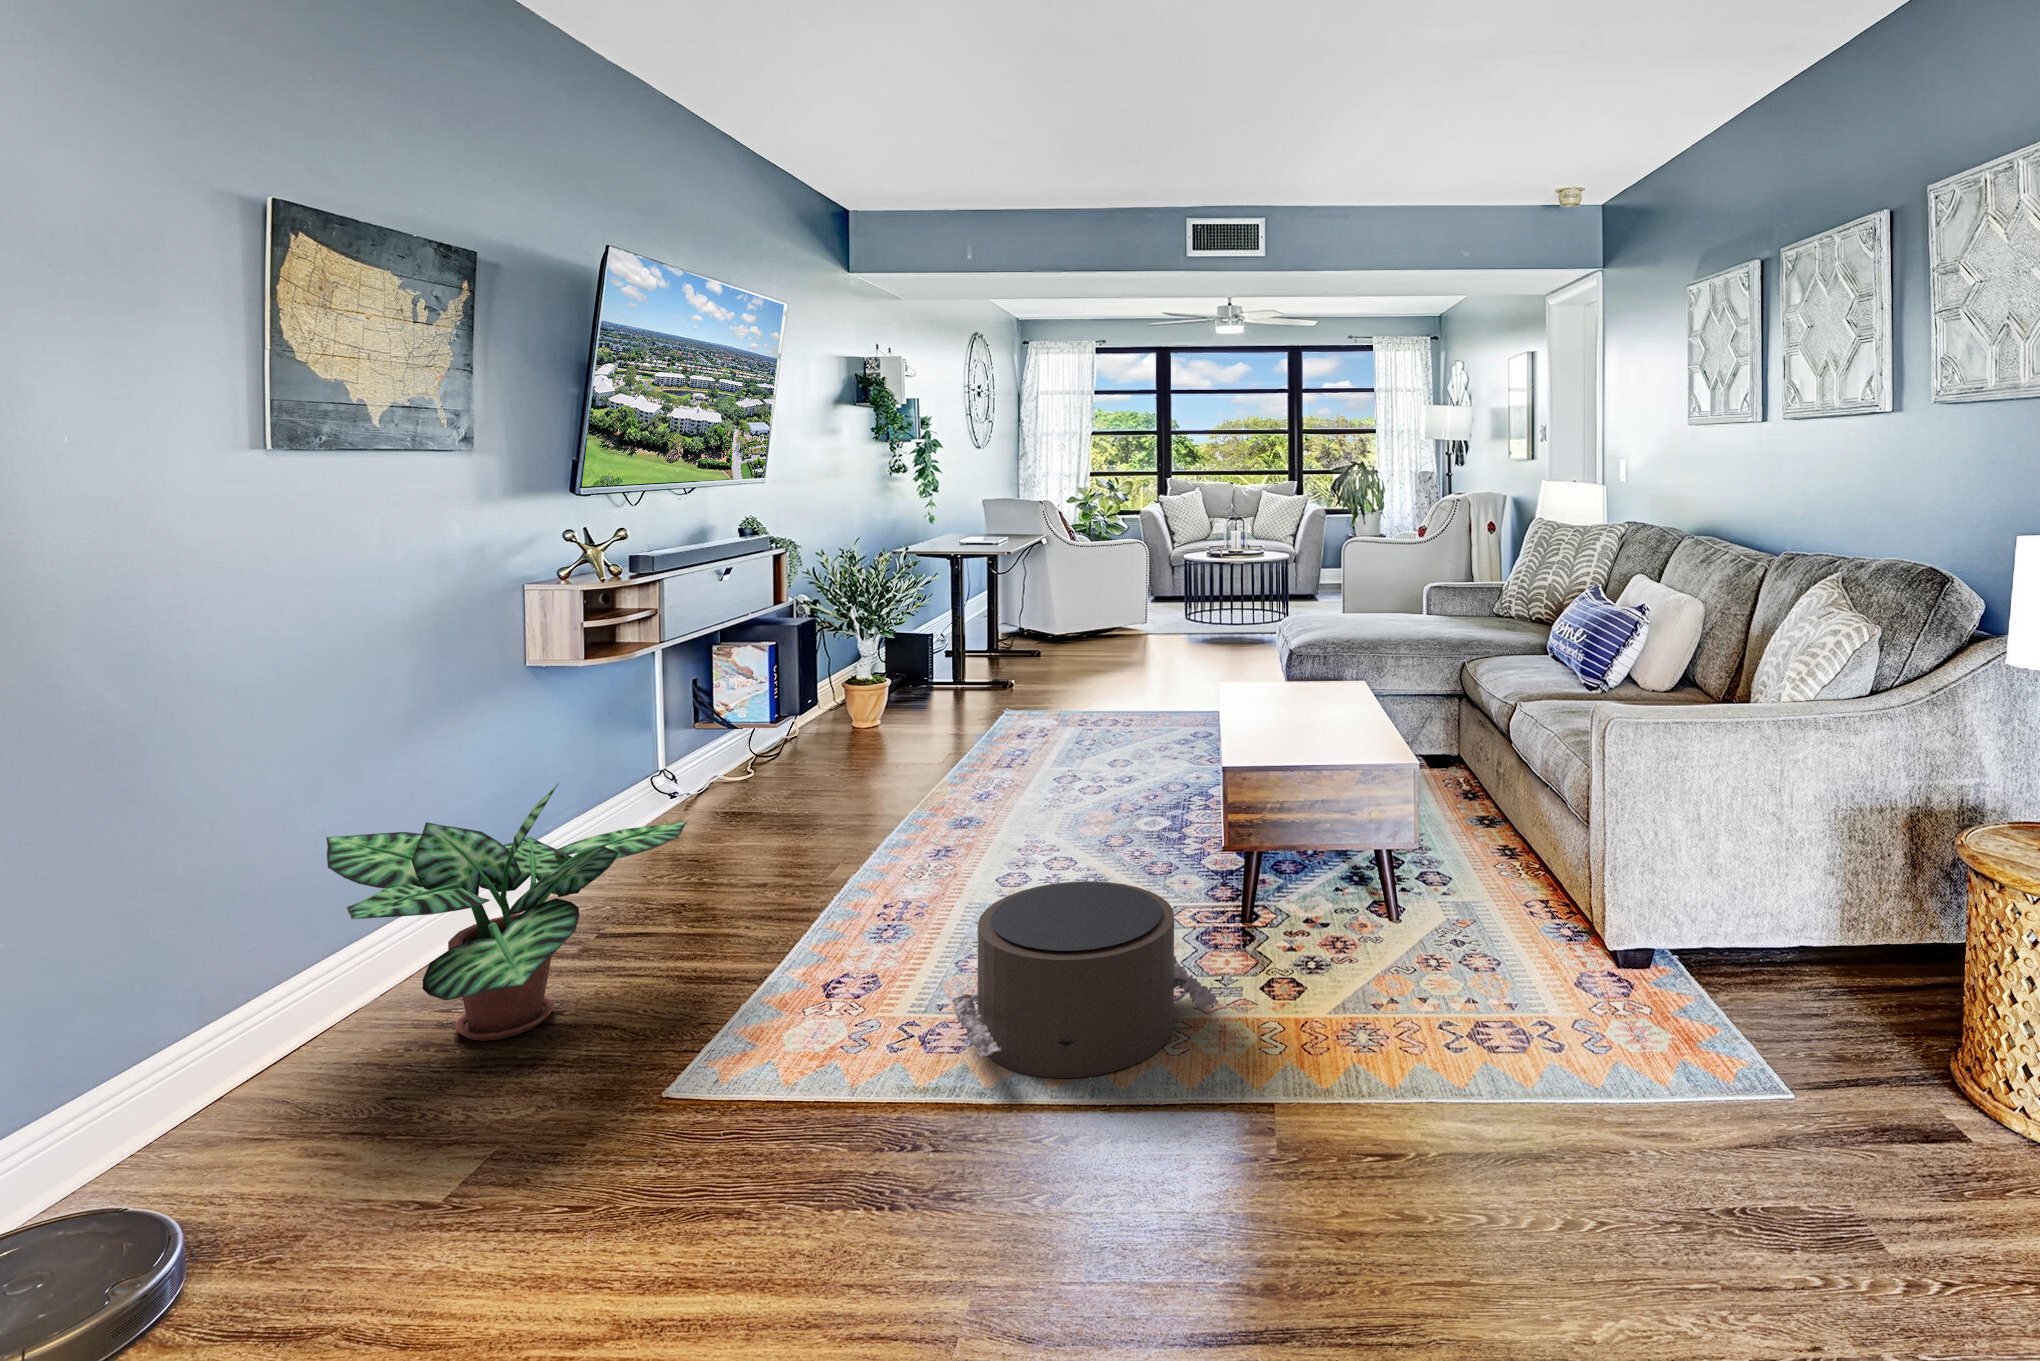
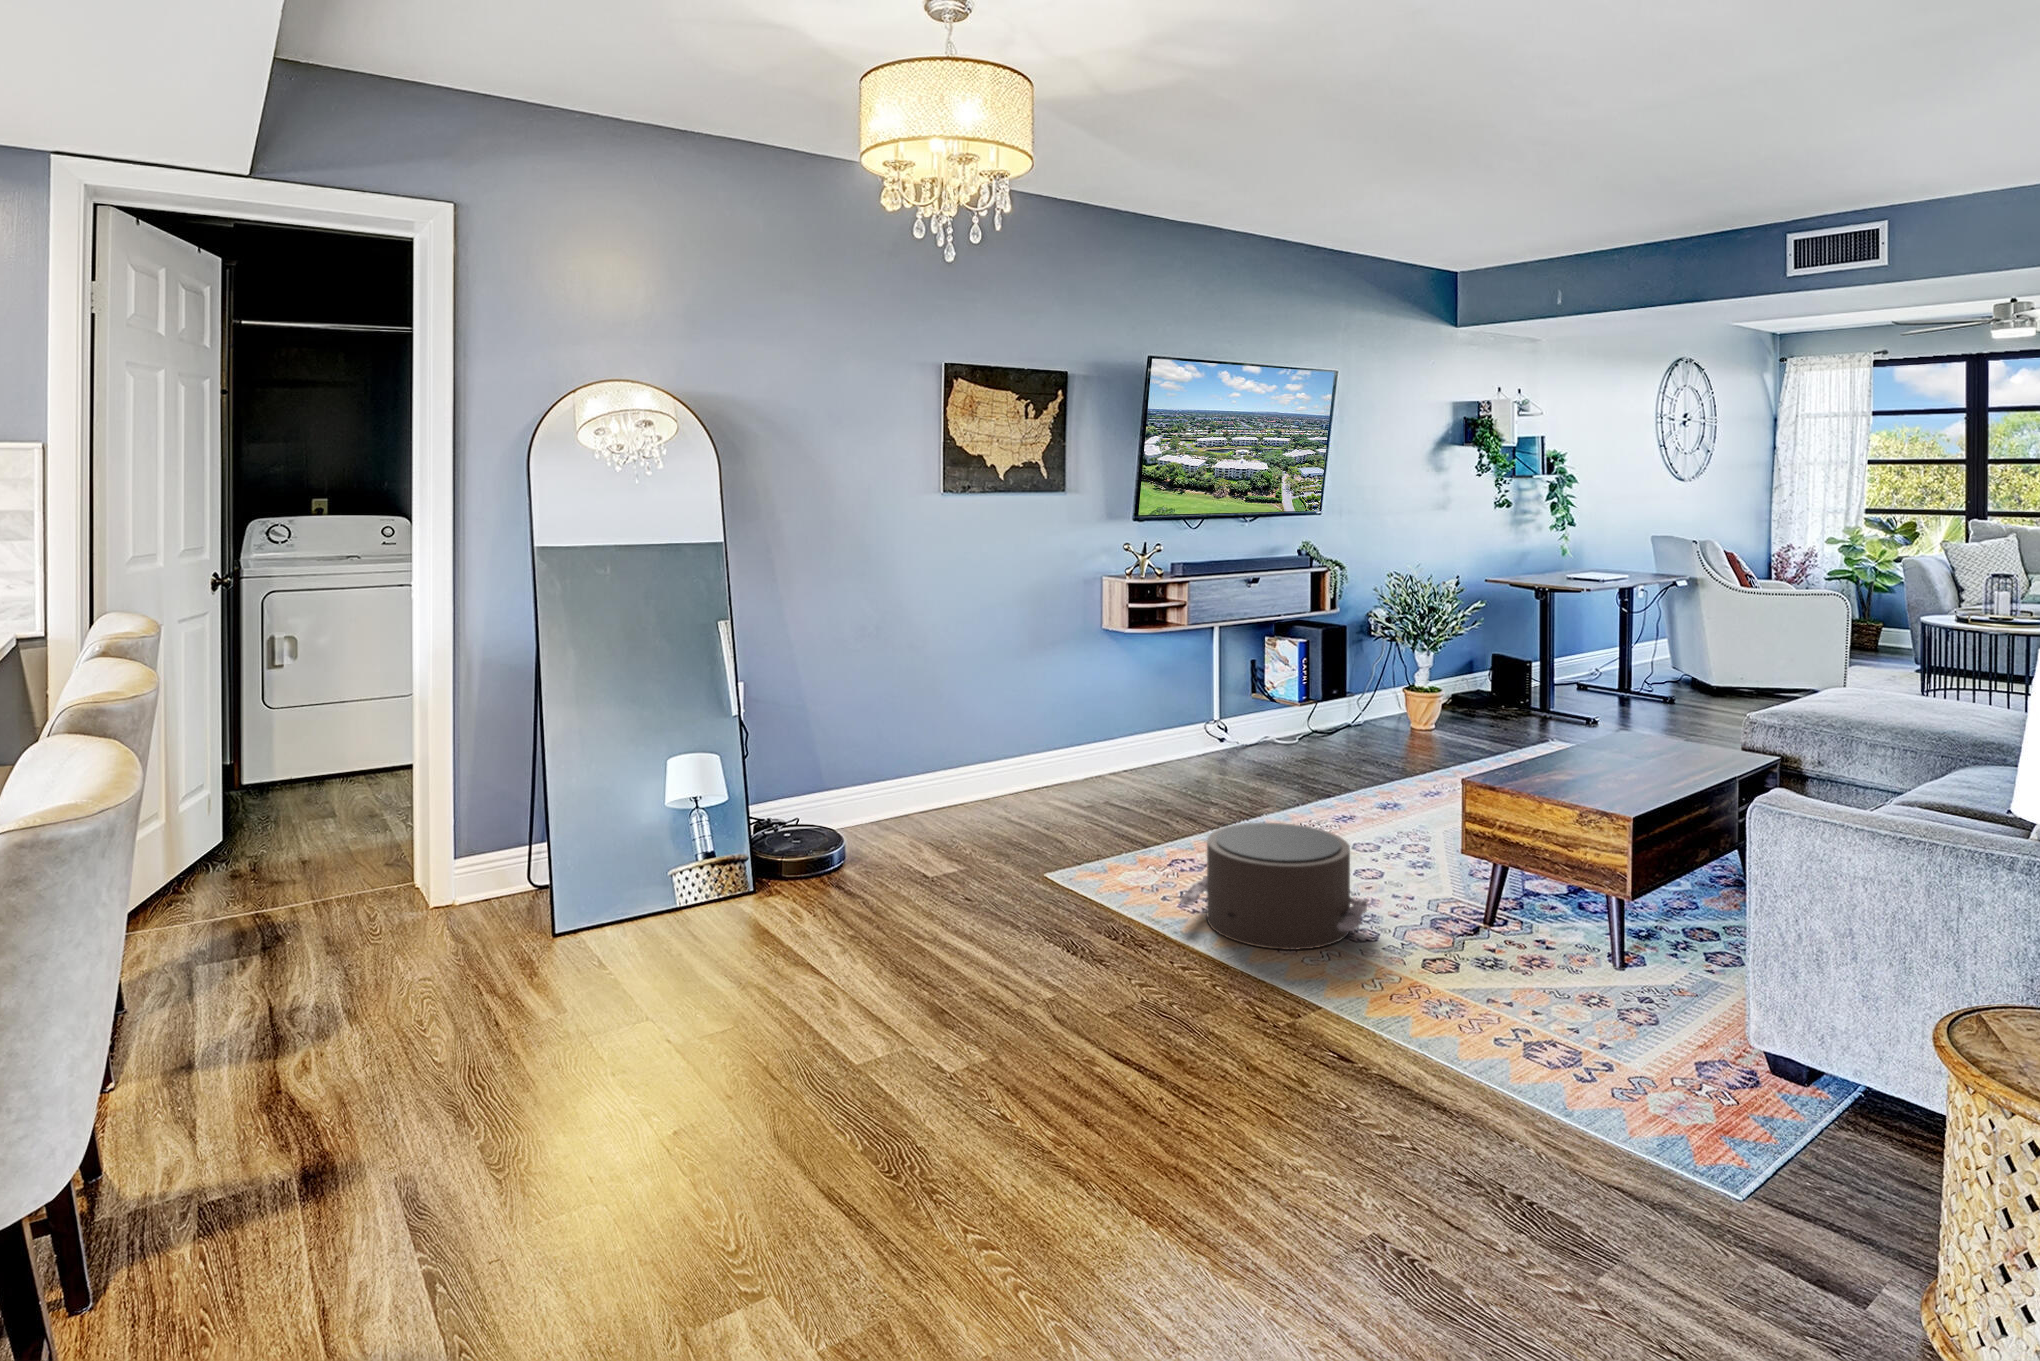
potted plant: present [326,783,687,1041] -> none [934,692,1130,832]

